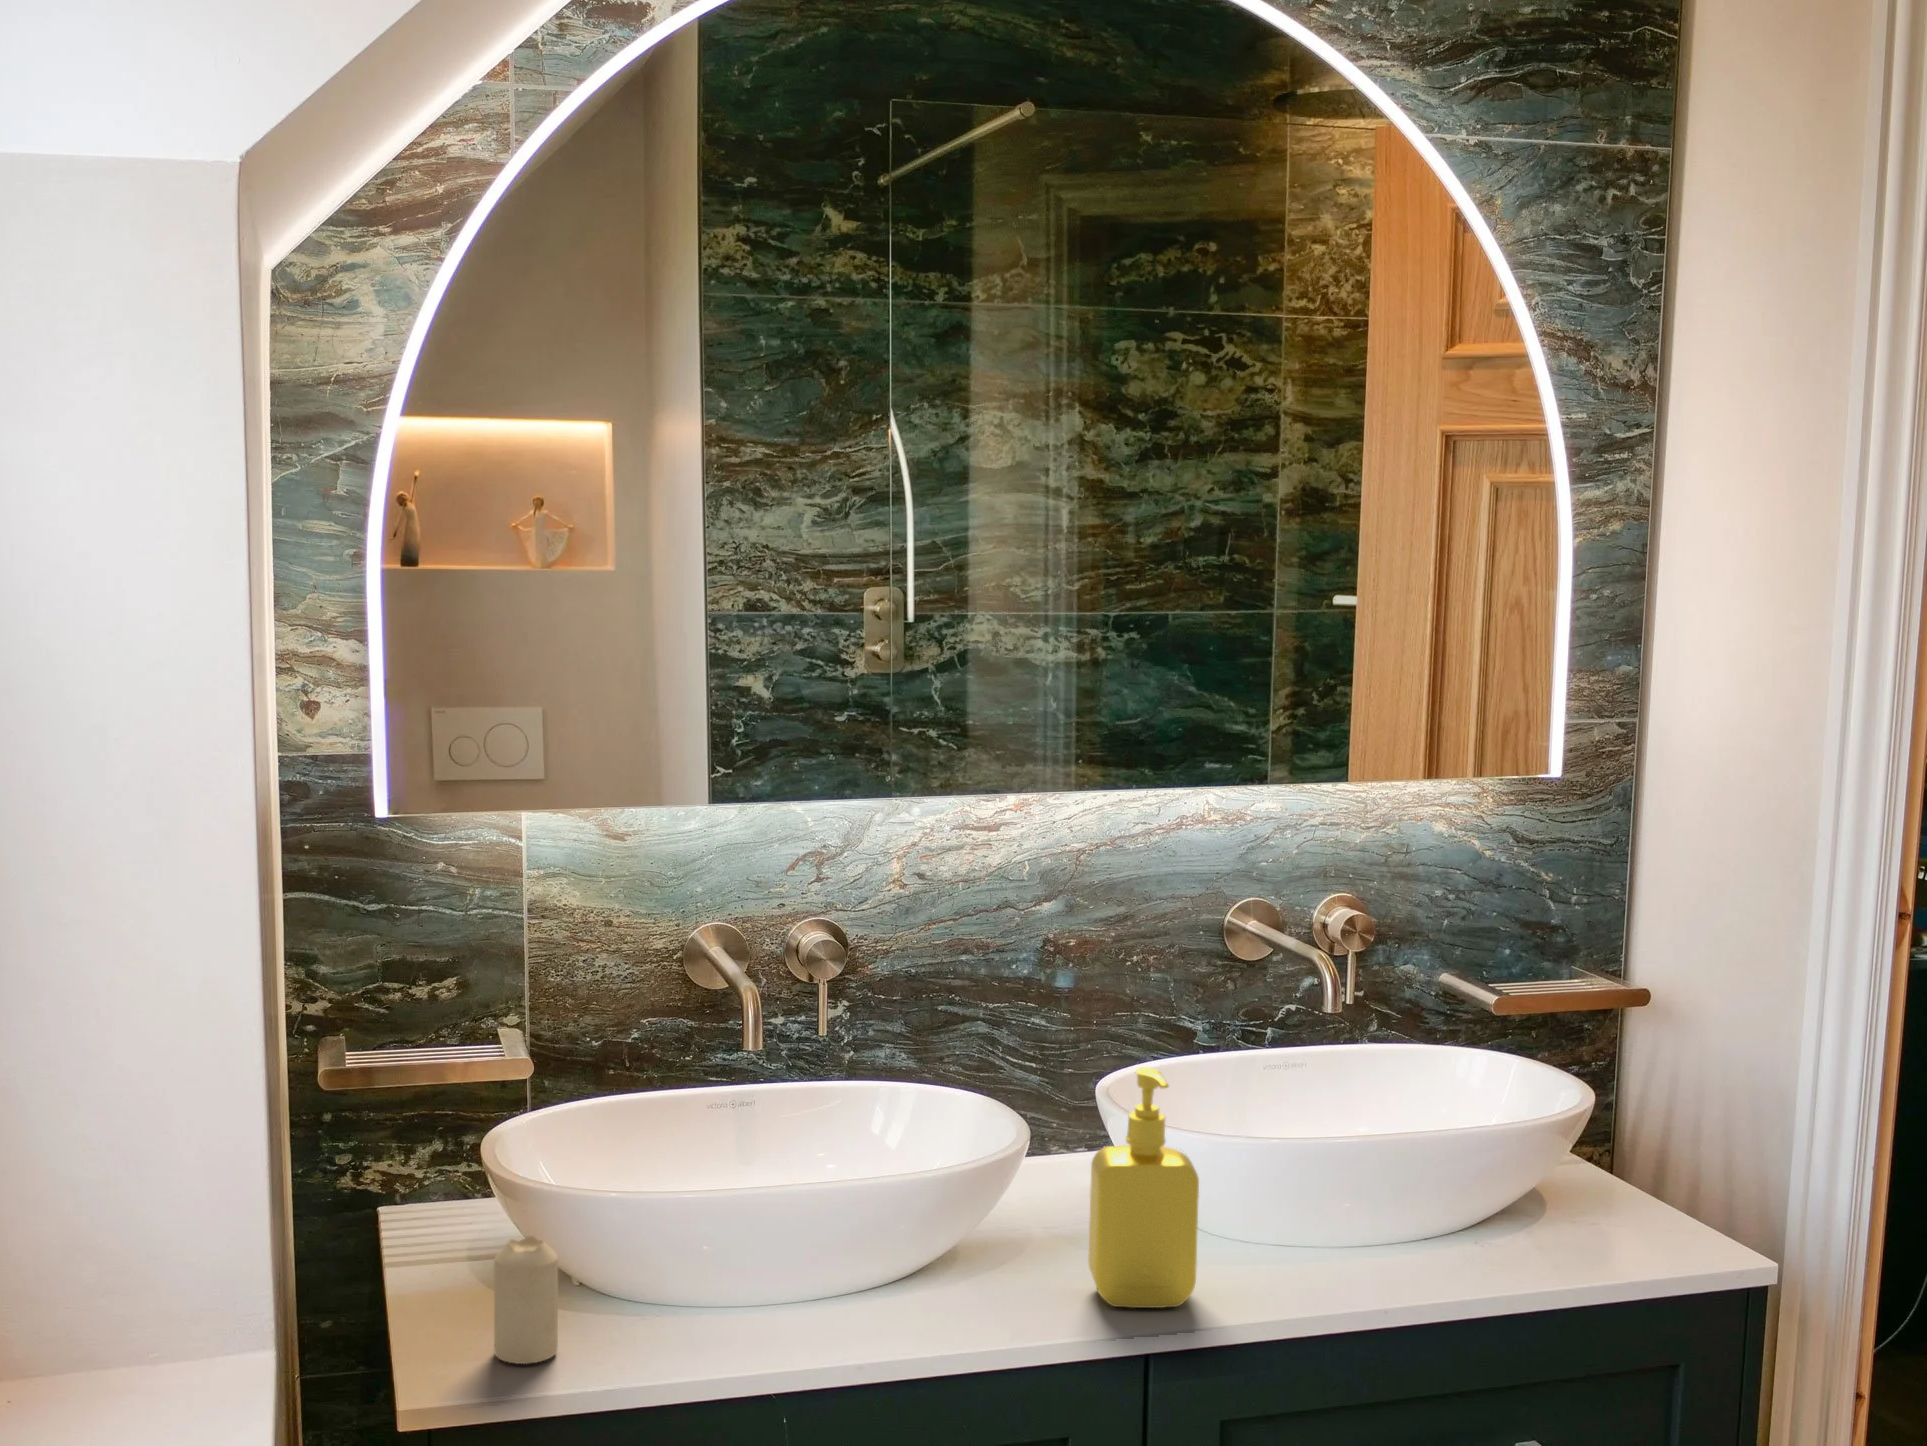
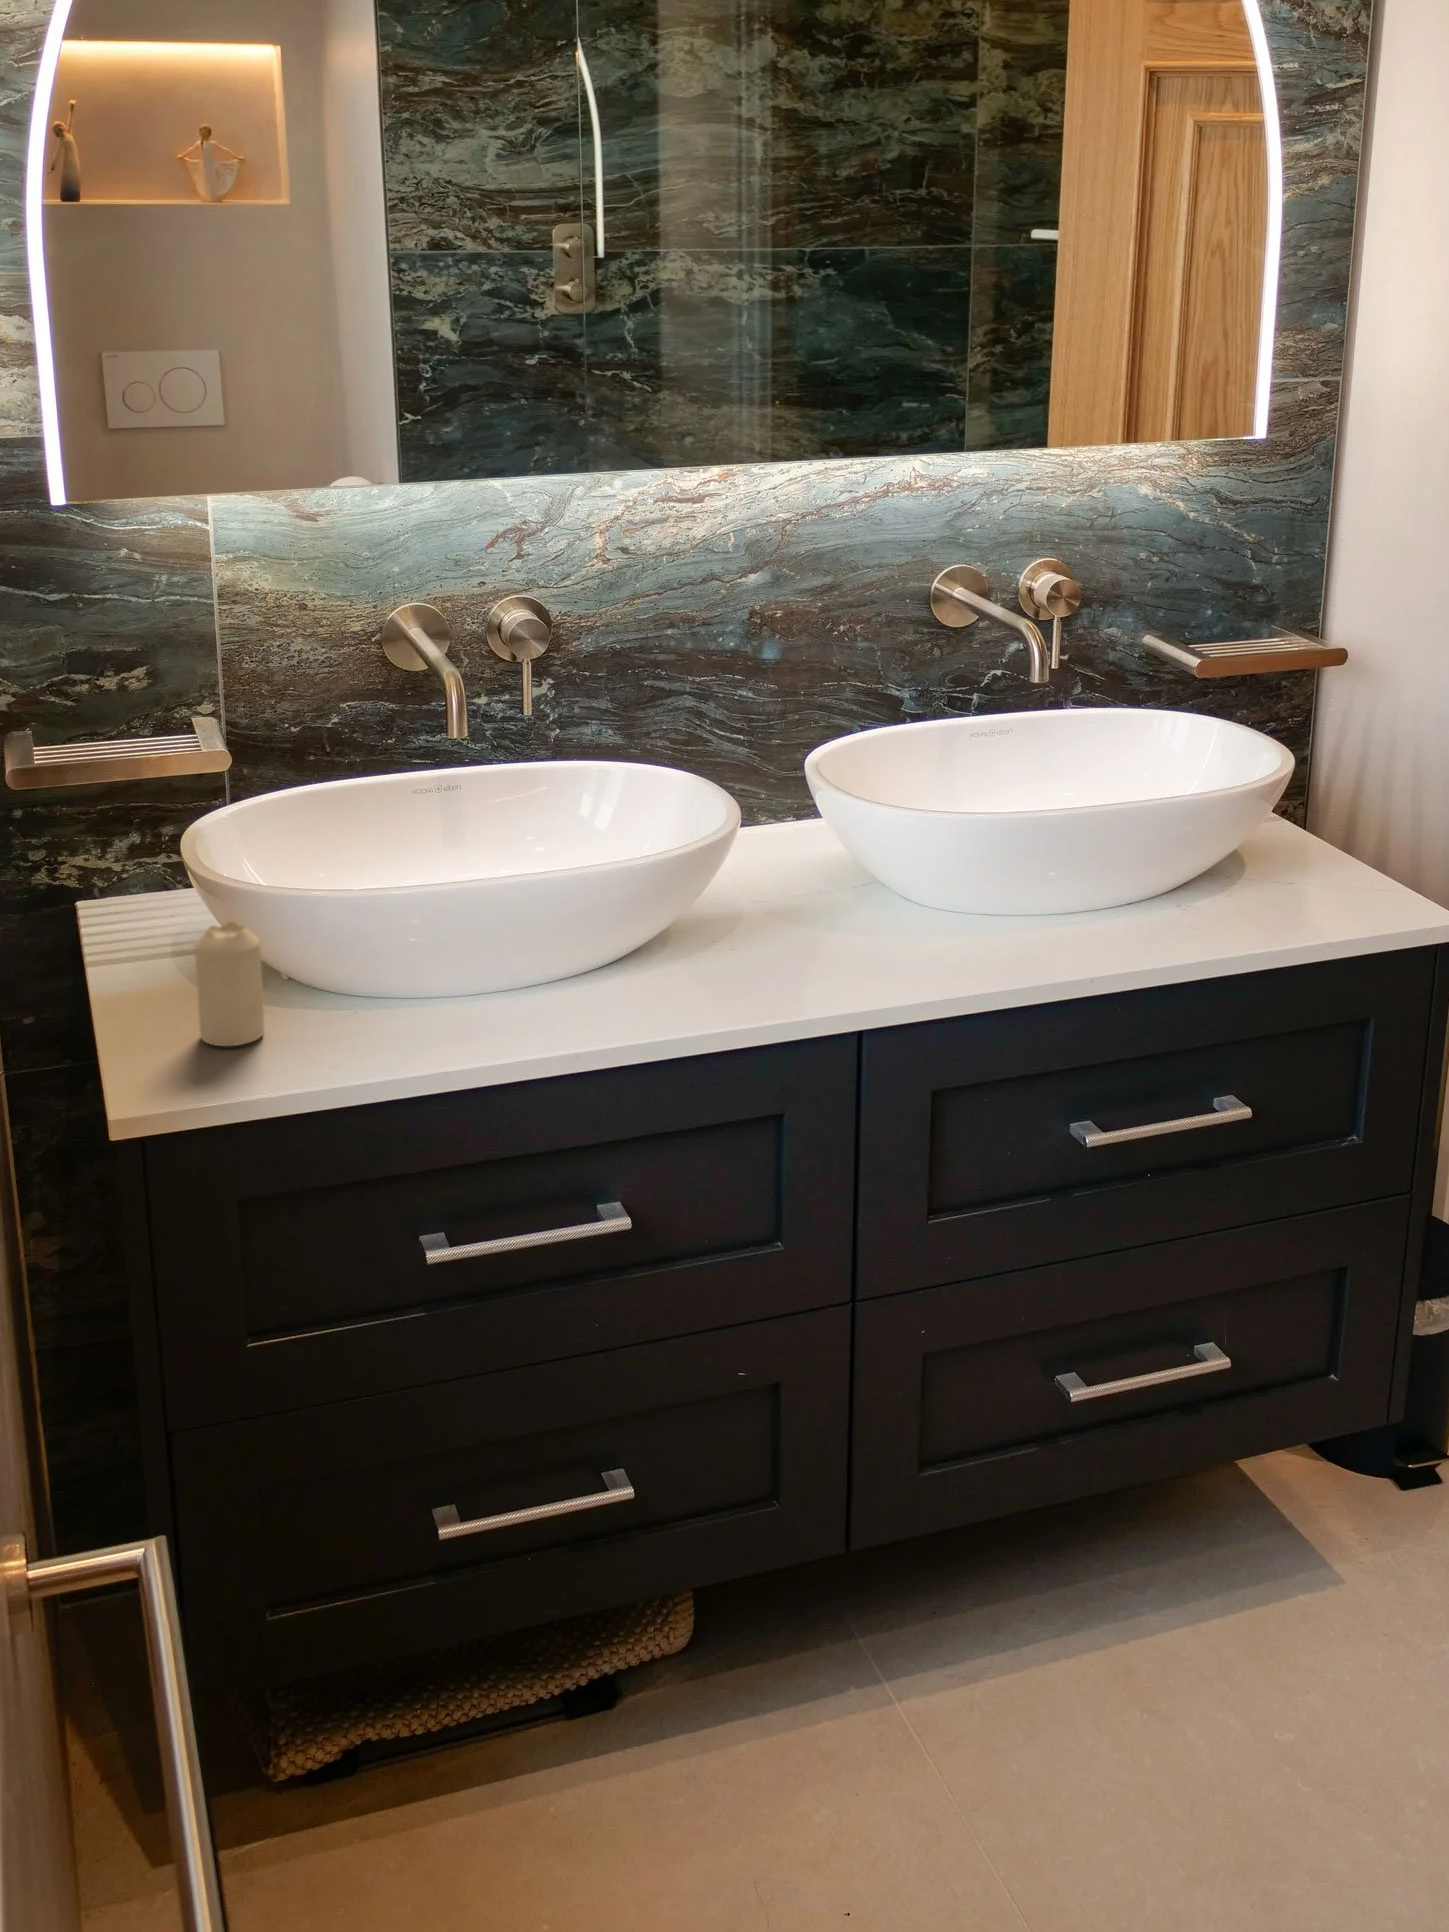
soap dispenser: present [1088,1067,1199,1308] -> none [794,738,901,971]

